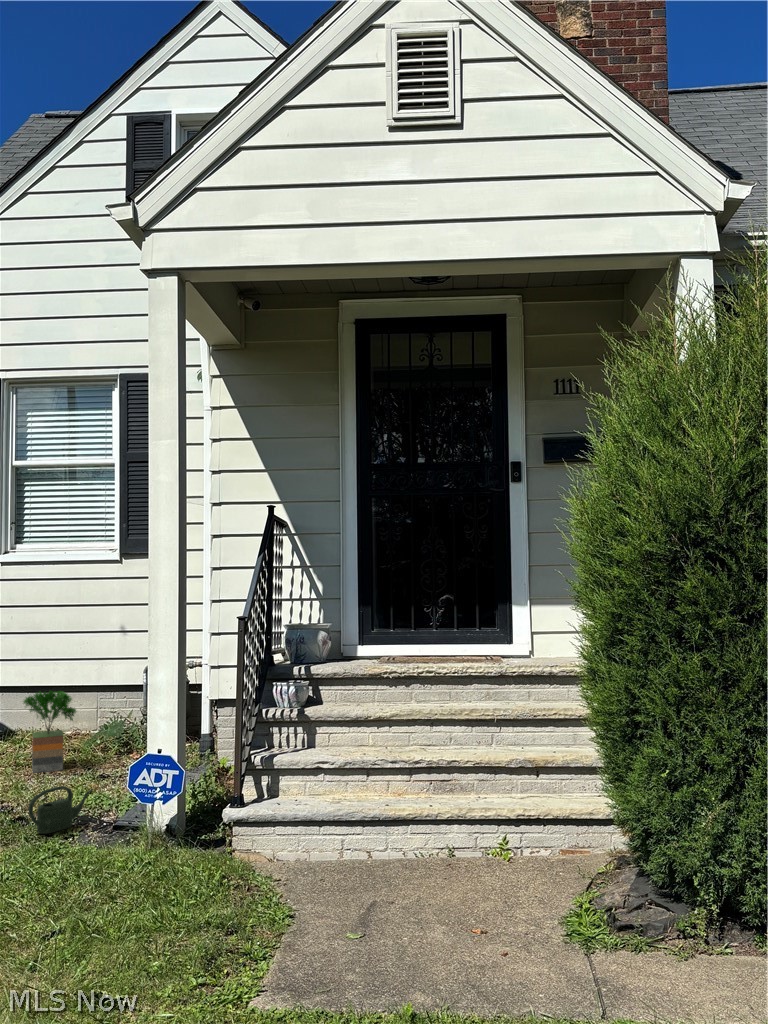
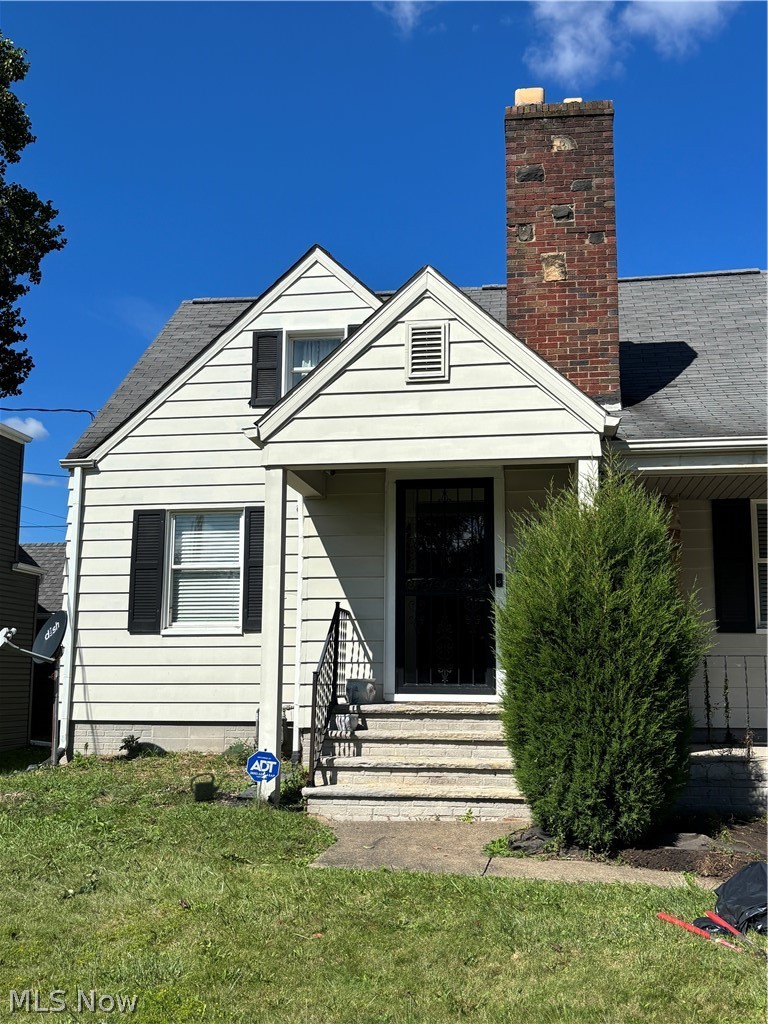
potted tree: present [24,691,76,773] -> none [178,720,214,774]

